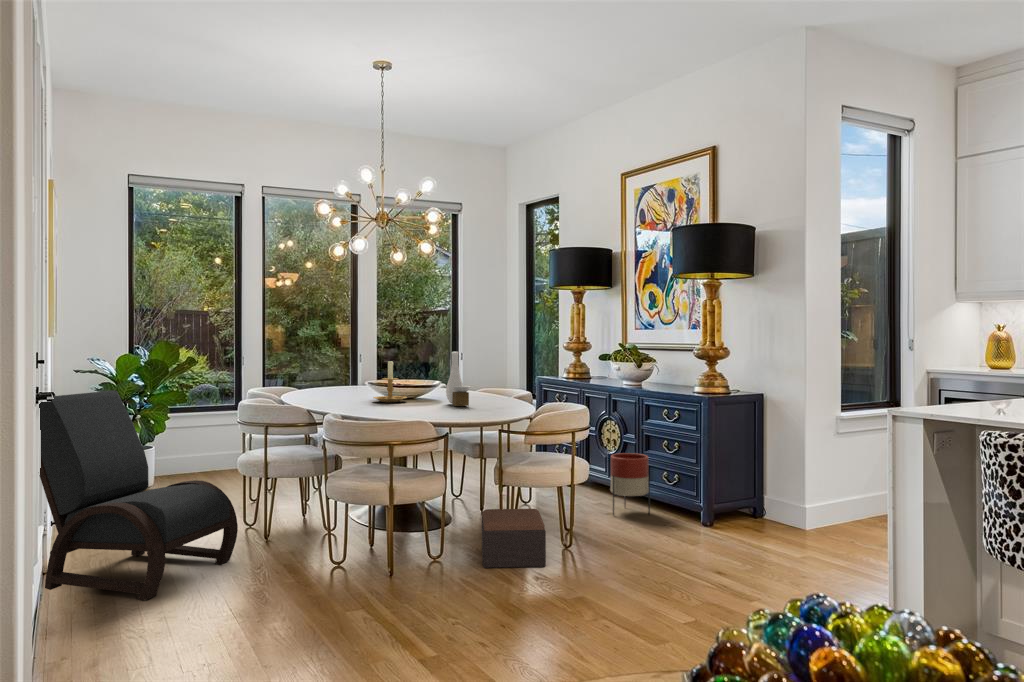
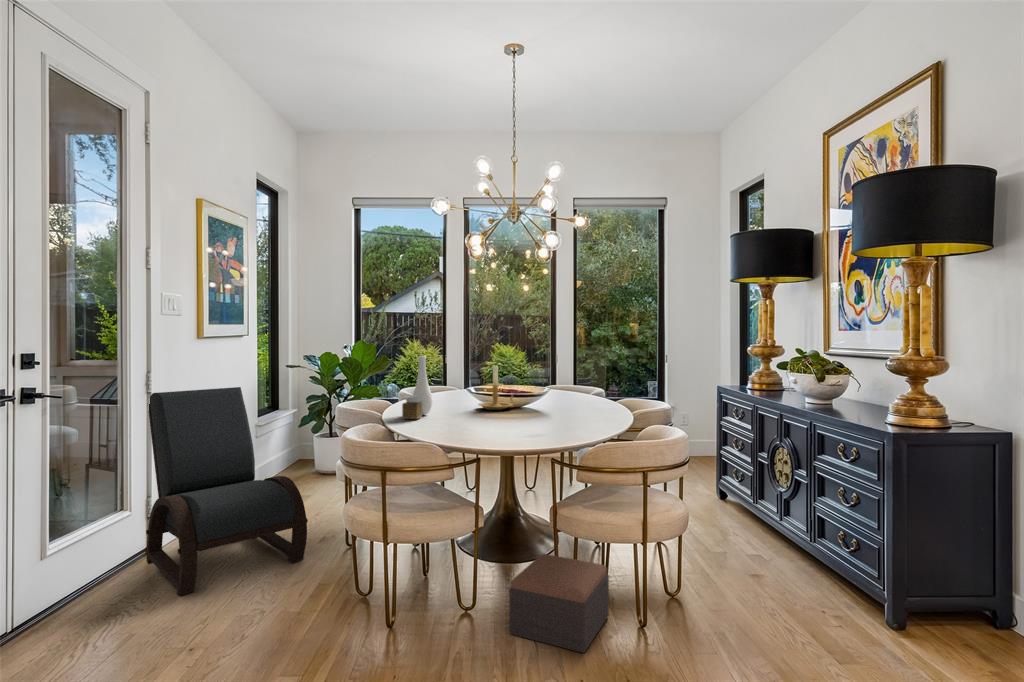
vase: present [446,352,471,406] -> present [402,356,433,419]
planter: present [610,453,650,515] -> none [760,494,817,587]

